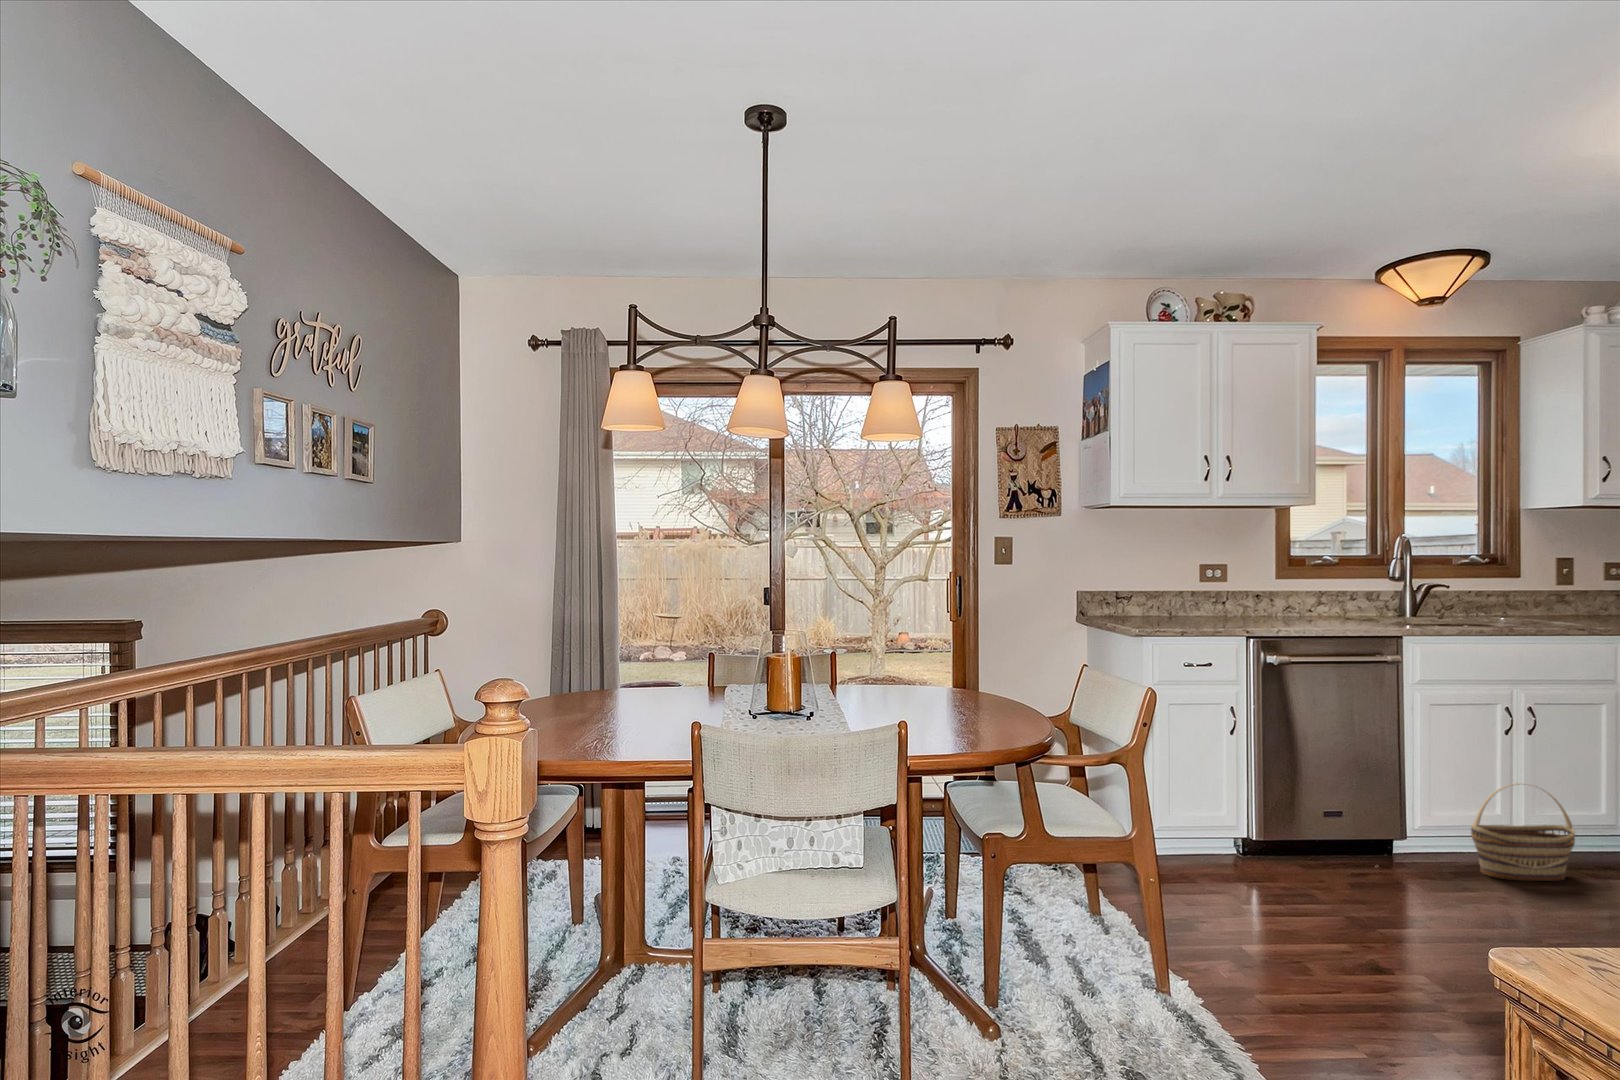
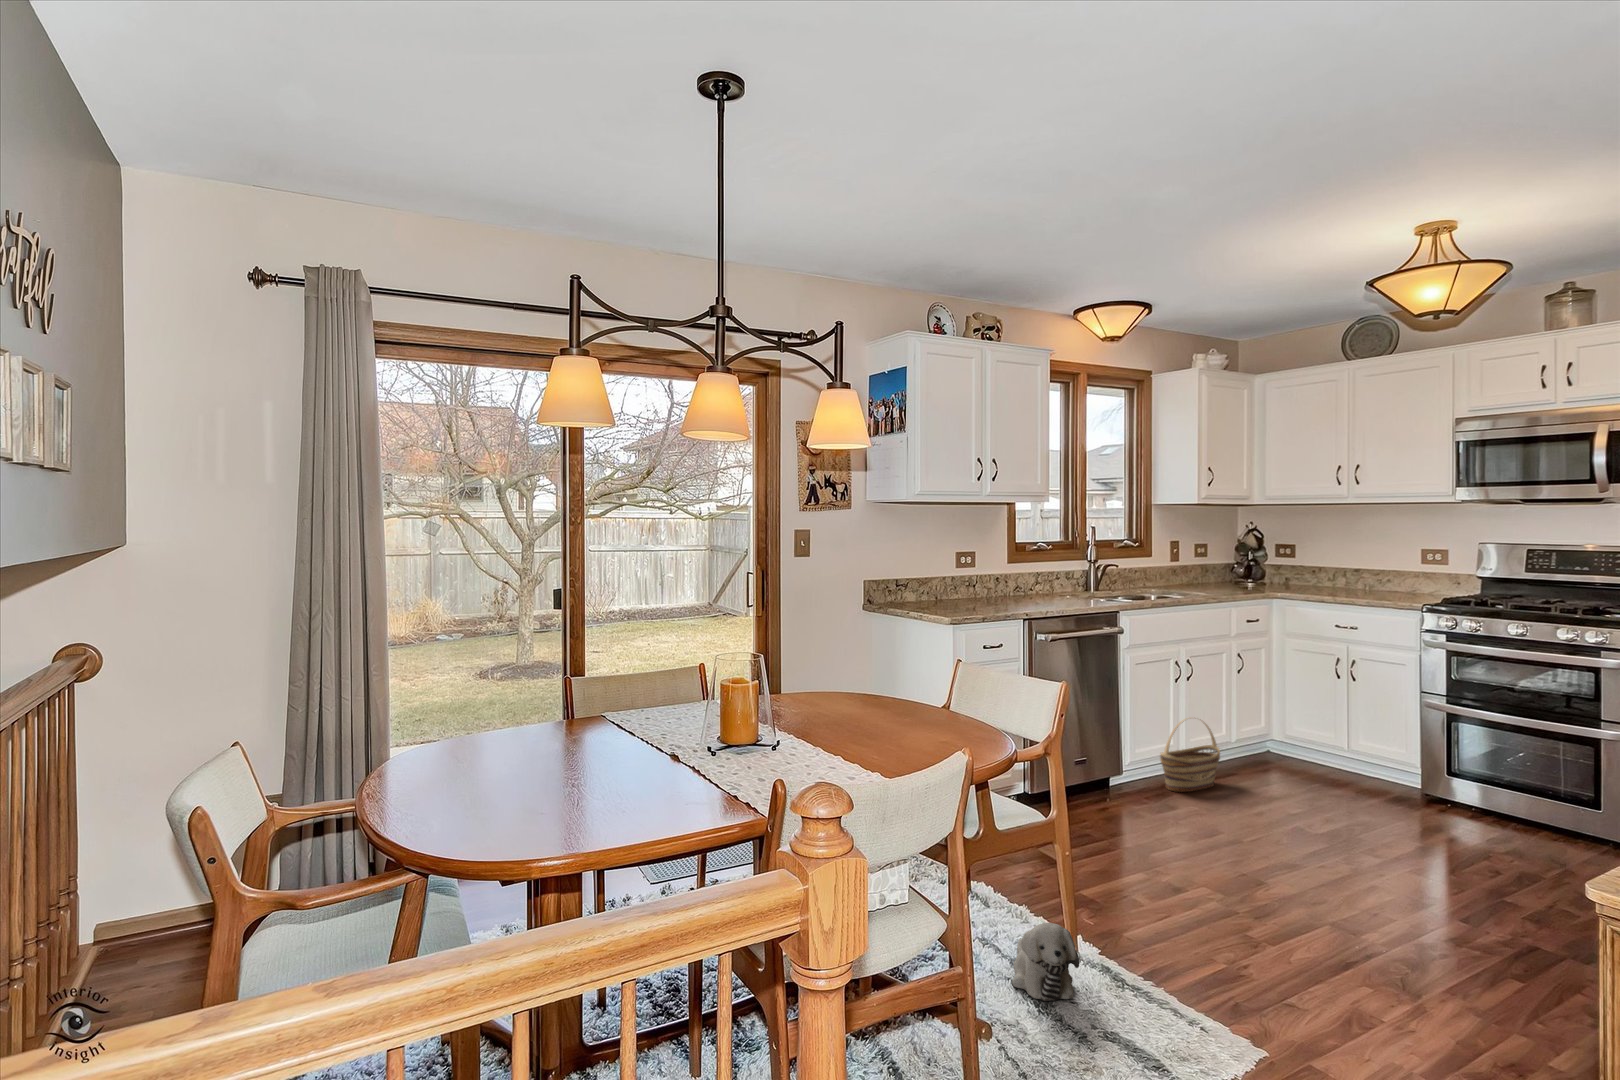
plush toy: none [1062,945,1136,1032] -> present [1012,923,1079,1001]

